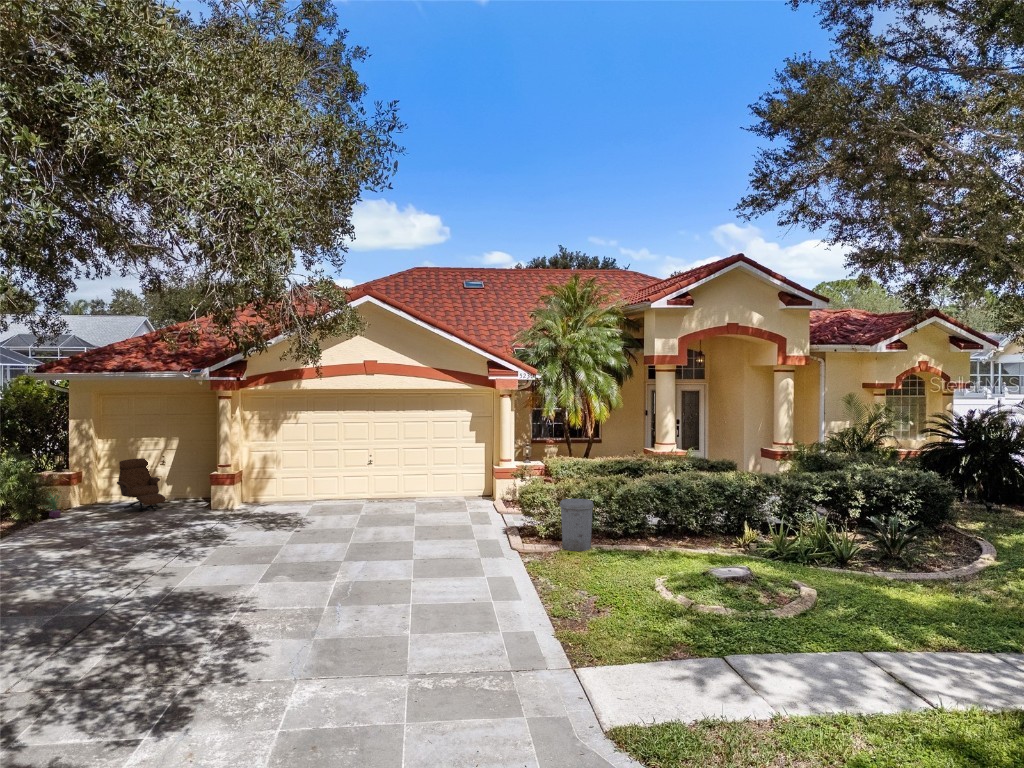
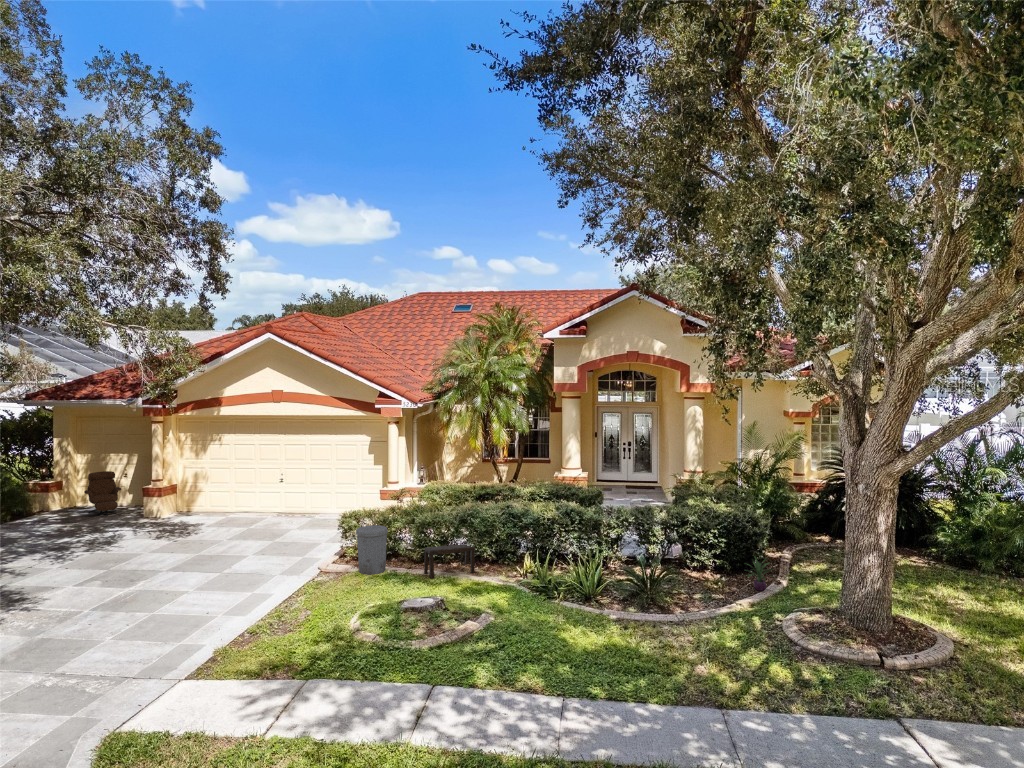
decorative plant: present [45,492,61,518] -> present [748,557,769,591]
bench: none [635,512,687,551] -> present [424,543,475,578]

